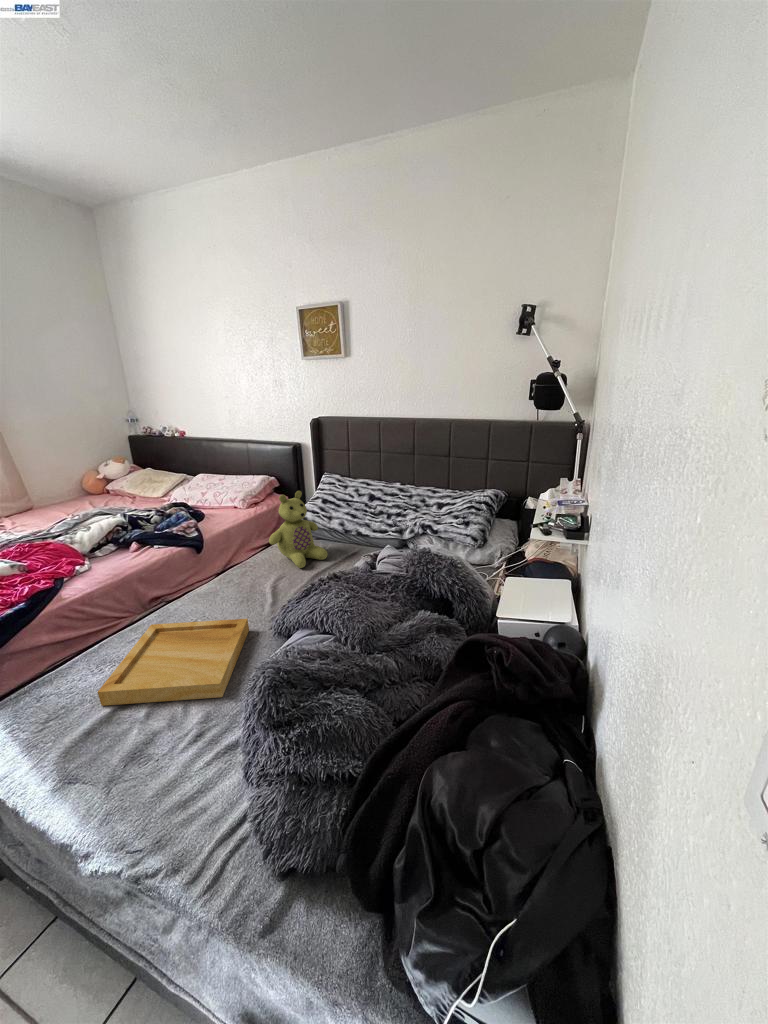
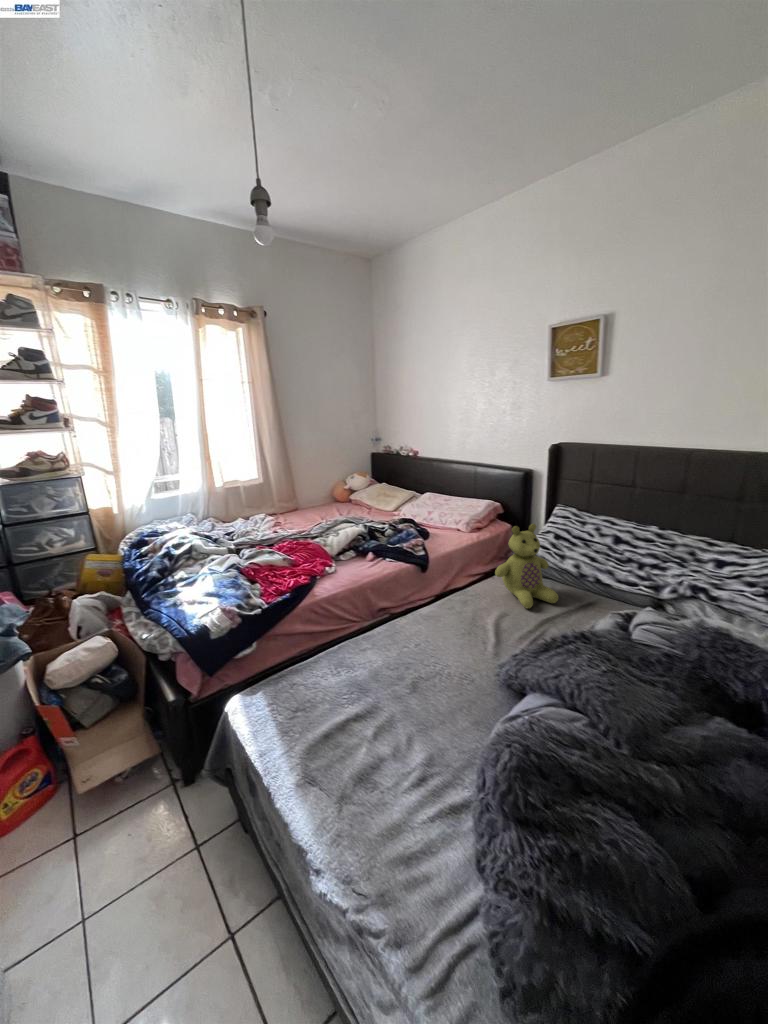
tray: present [98,619,249,706] -> none [336,638,473,744]

